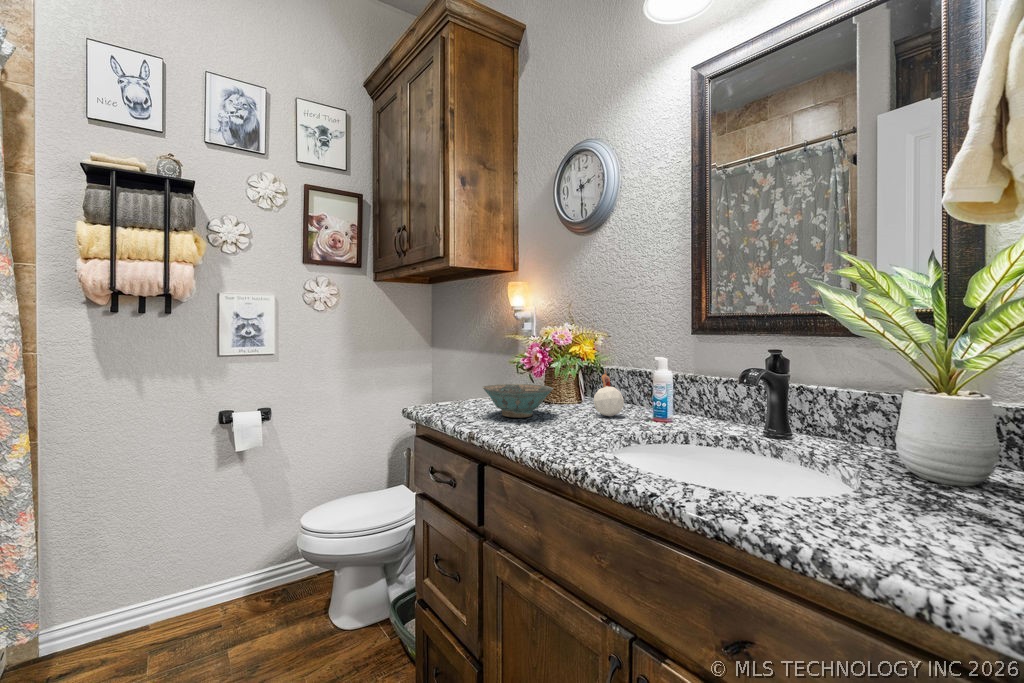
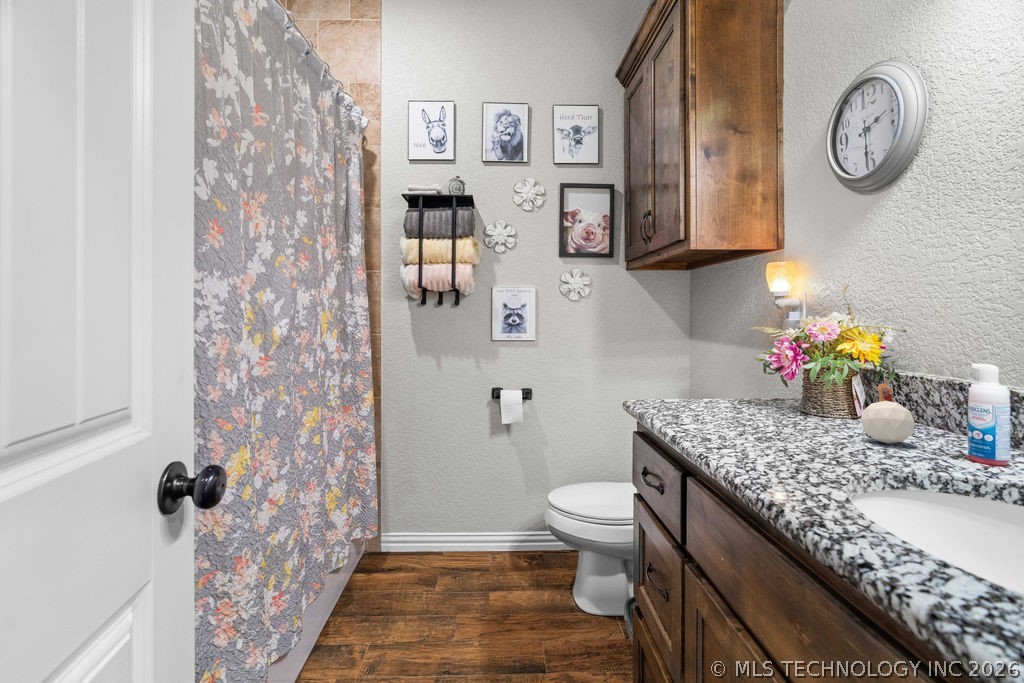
ceramic bowl: present [482,384,553,418] -> none [699,385,797,428]

